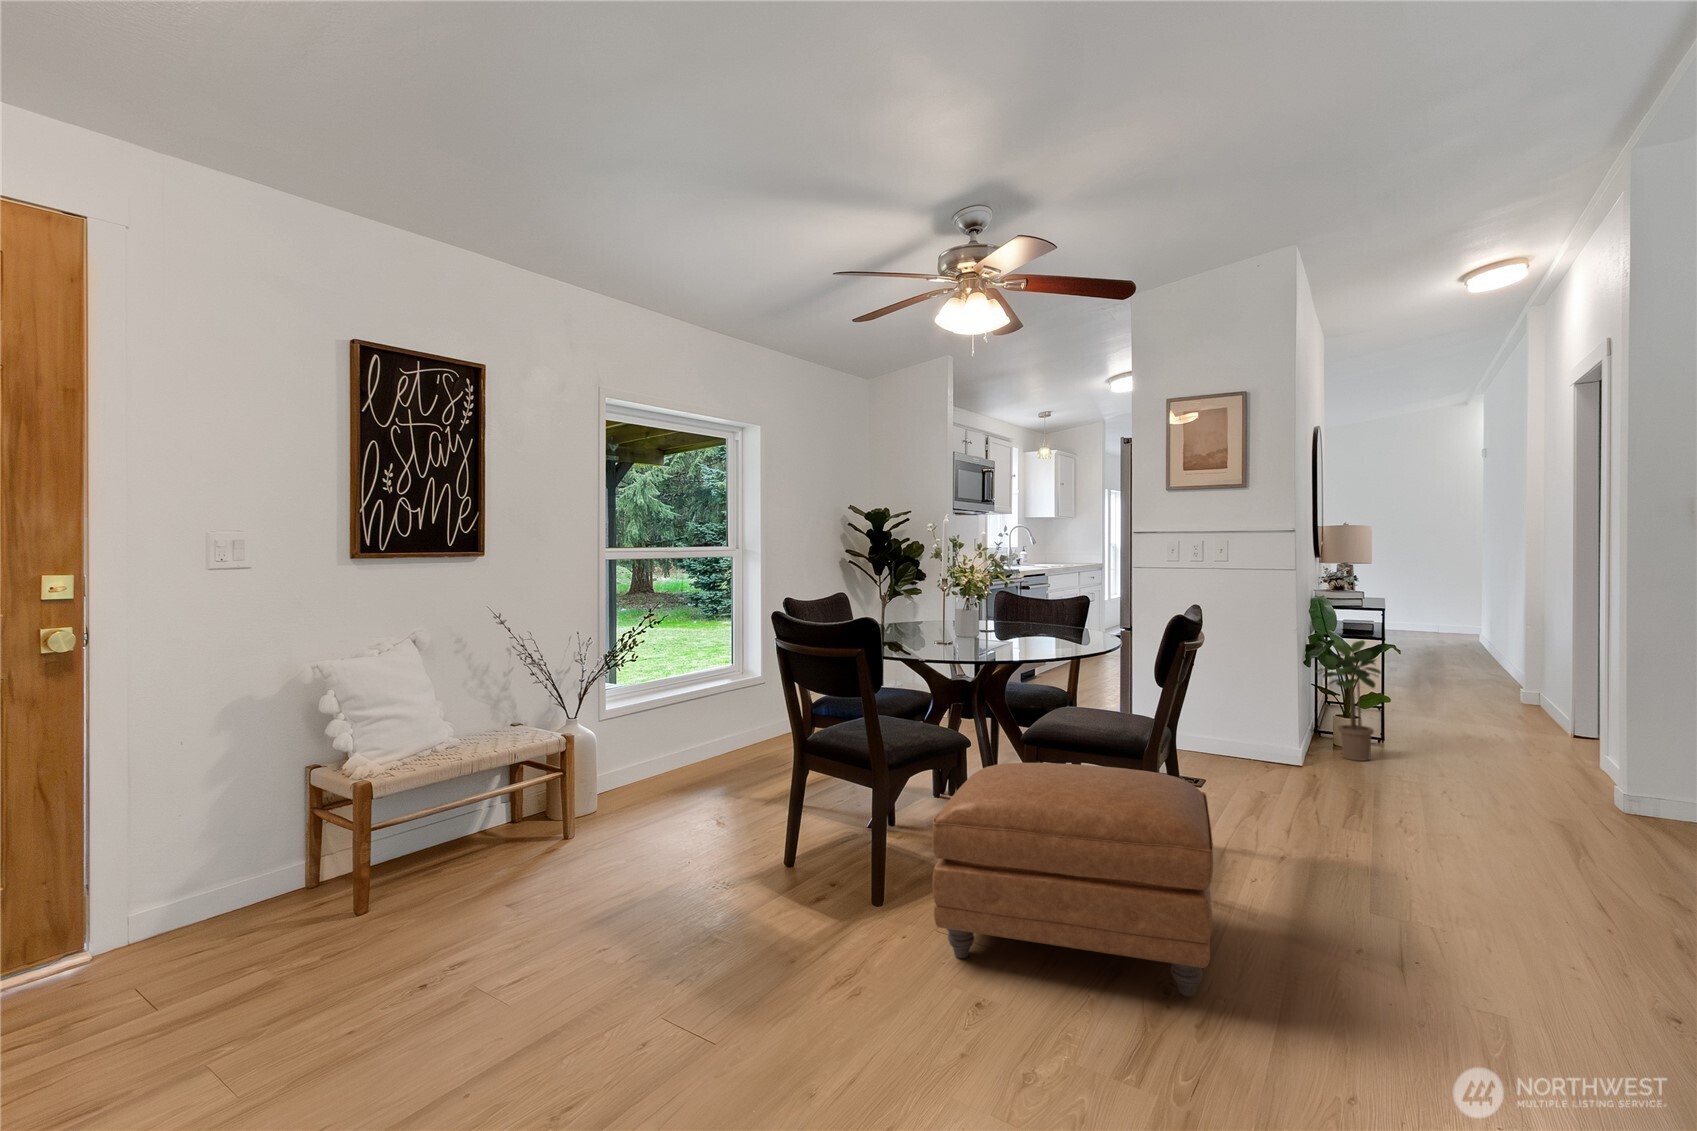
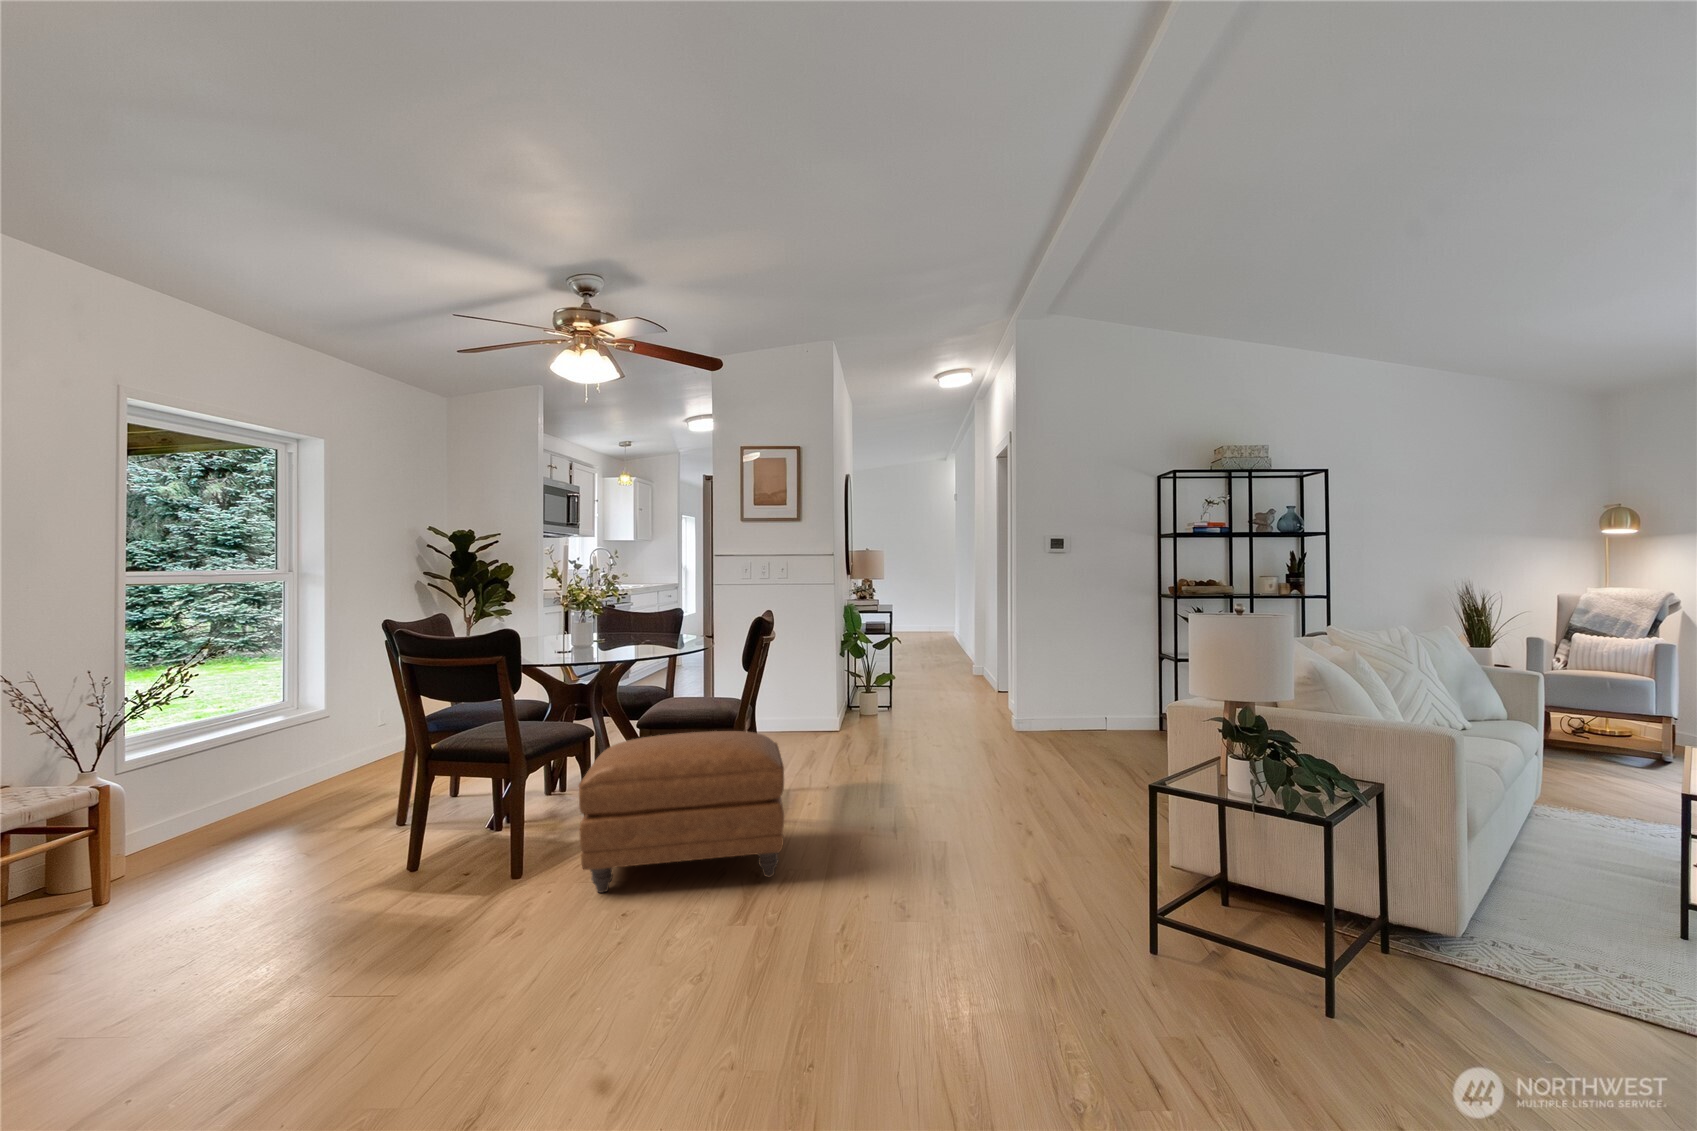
potted plant: present [1315,640,1381,761] -> none [846,637,889,728]

